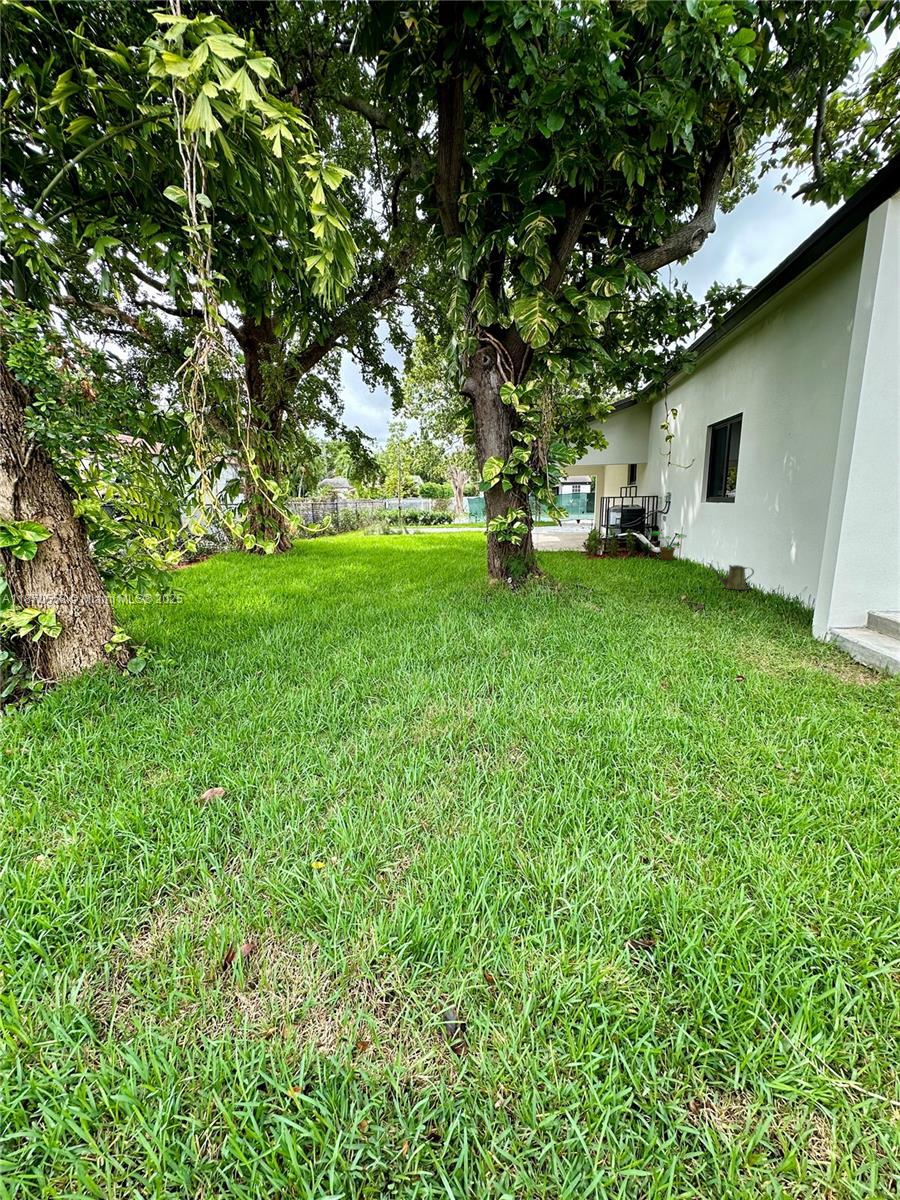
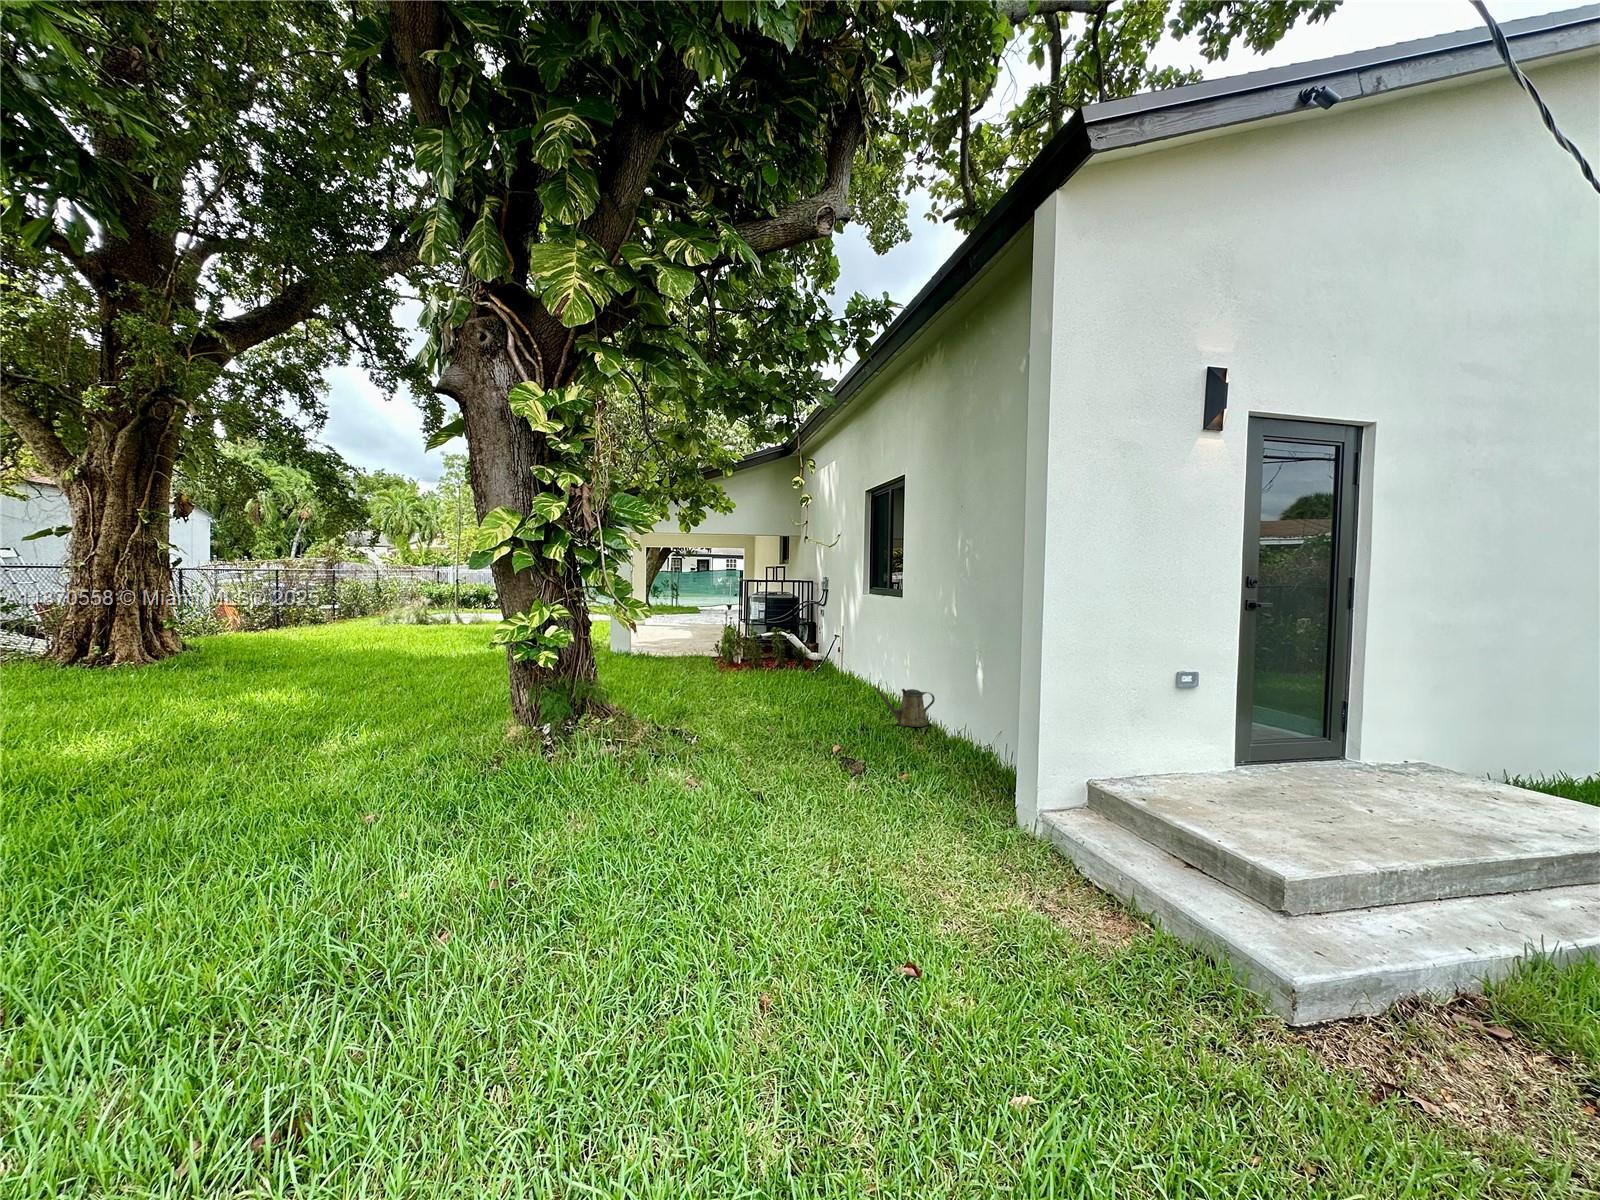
potted plant: present [650,531,686,560] -> none [802,631,851,673]

